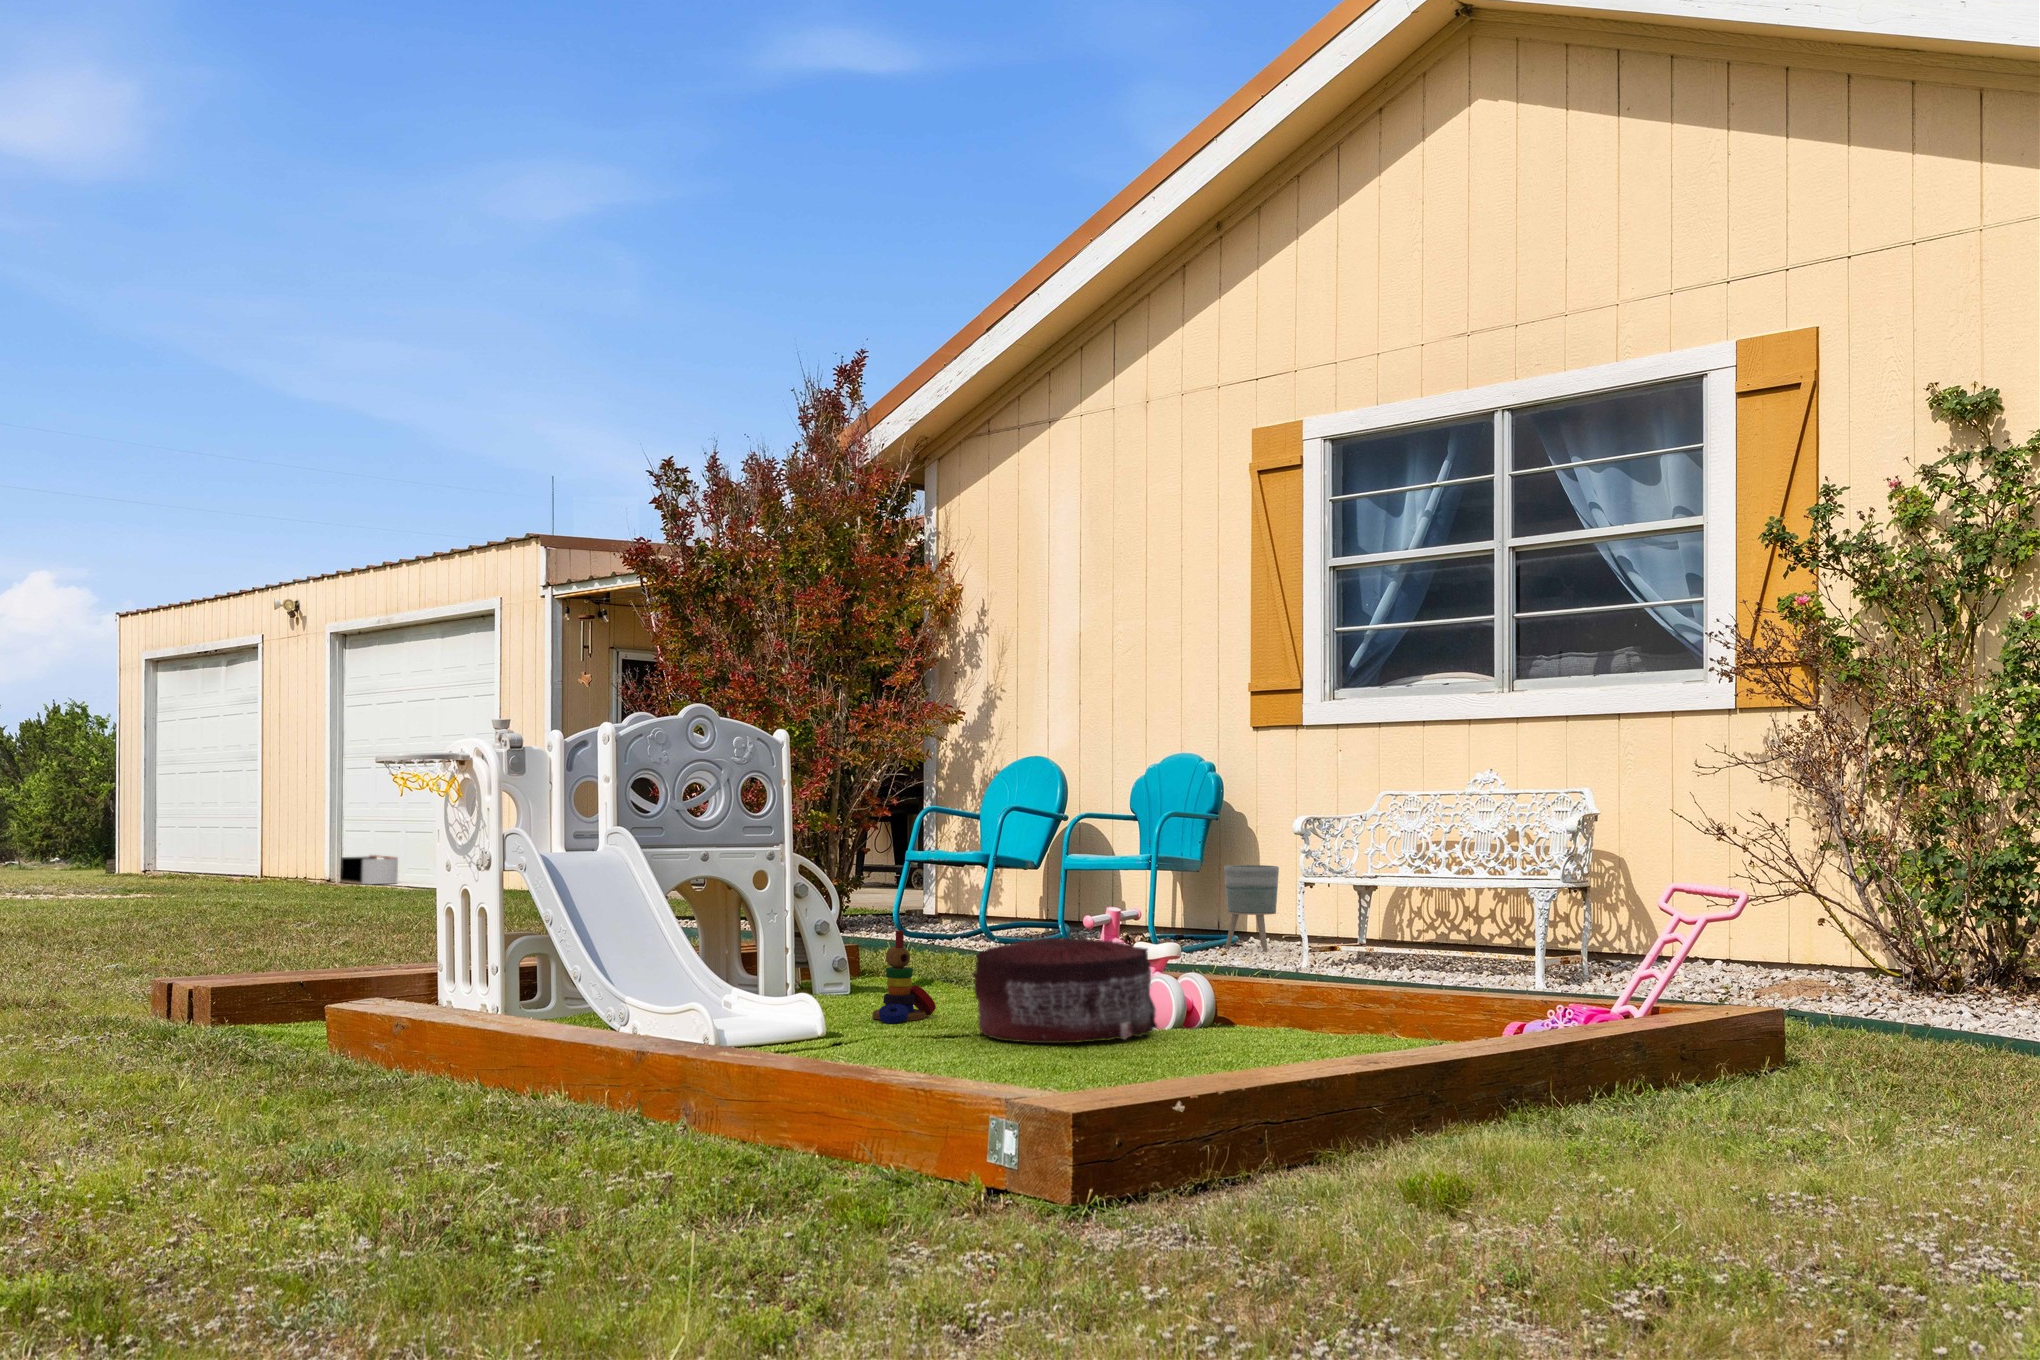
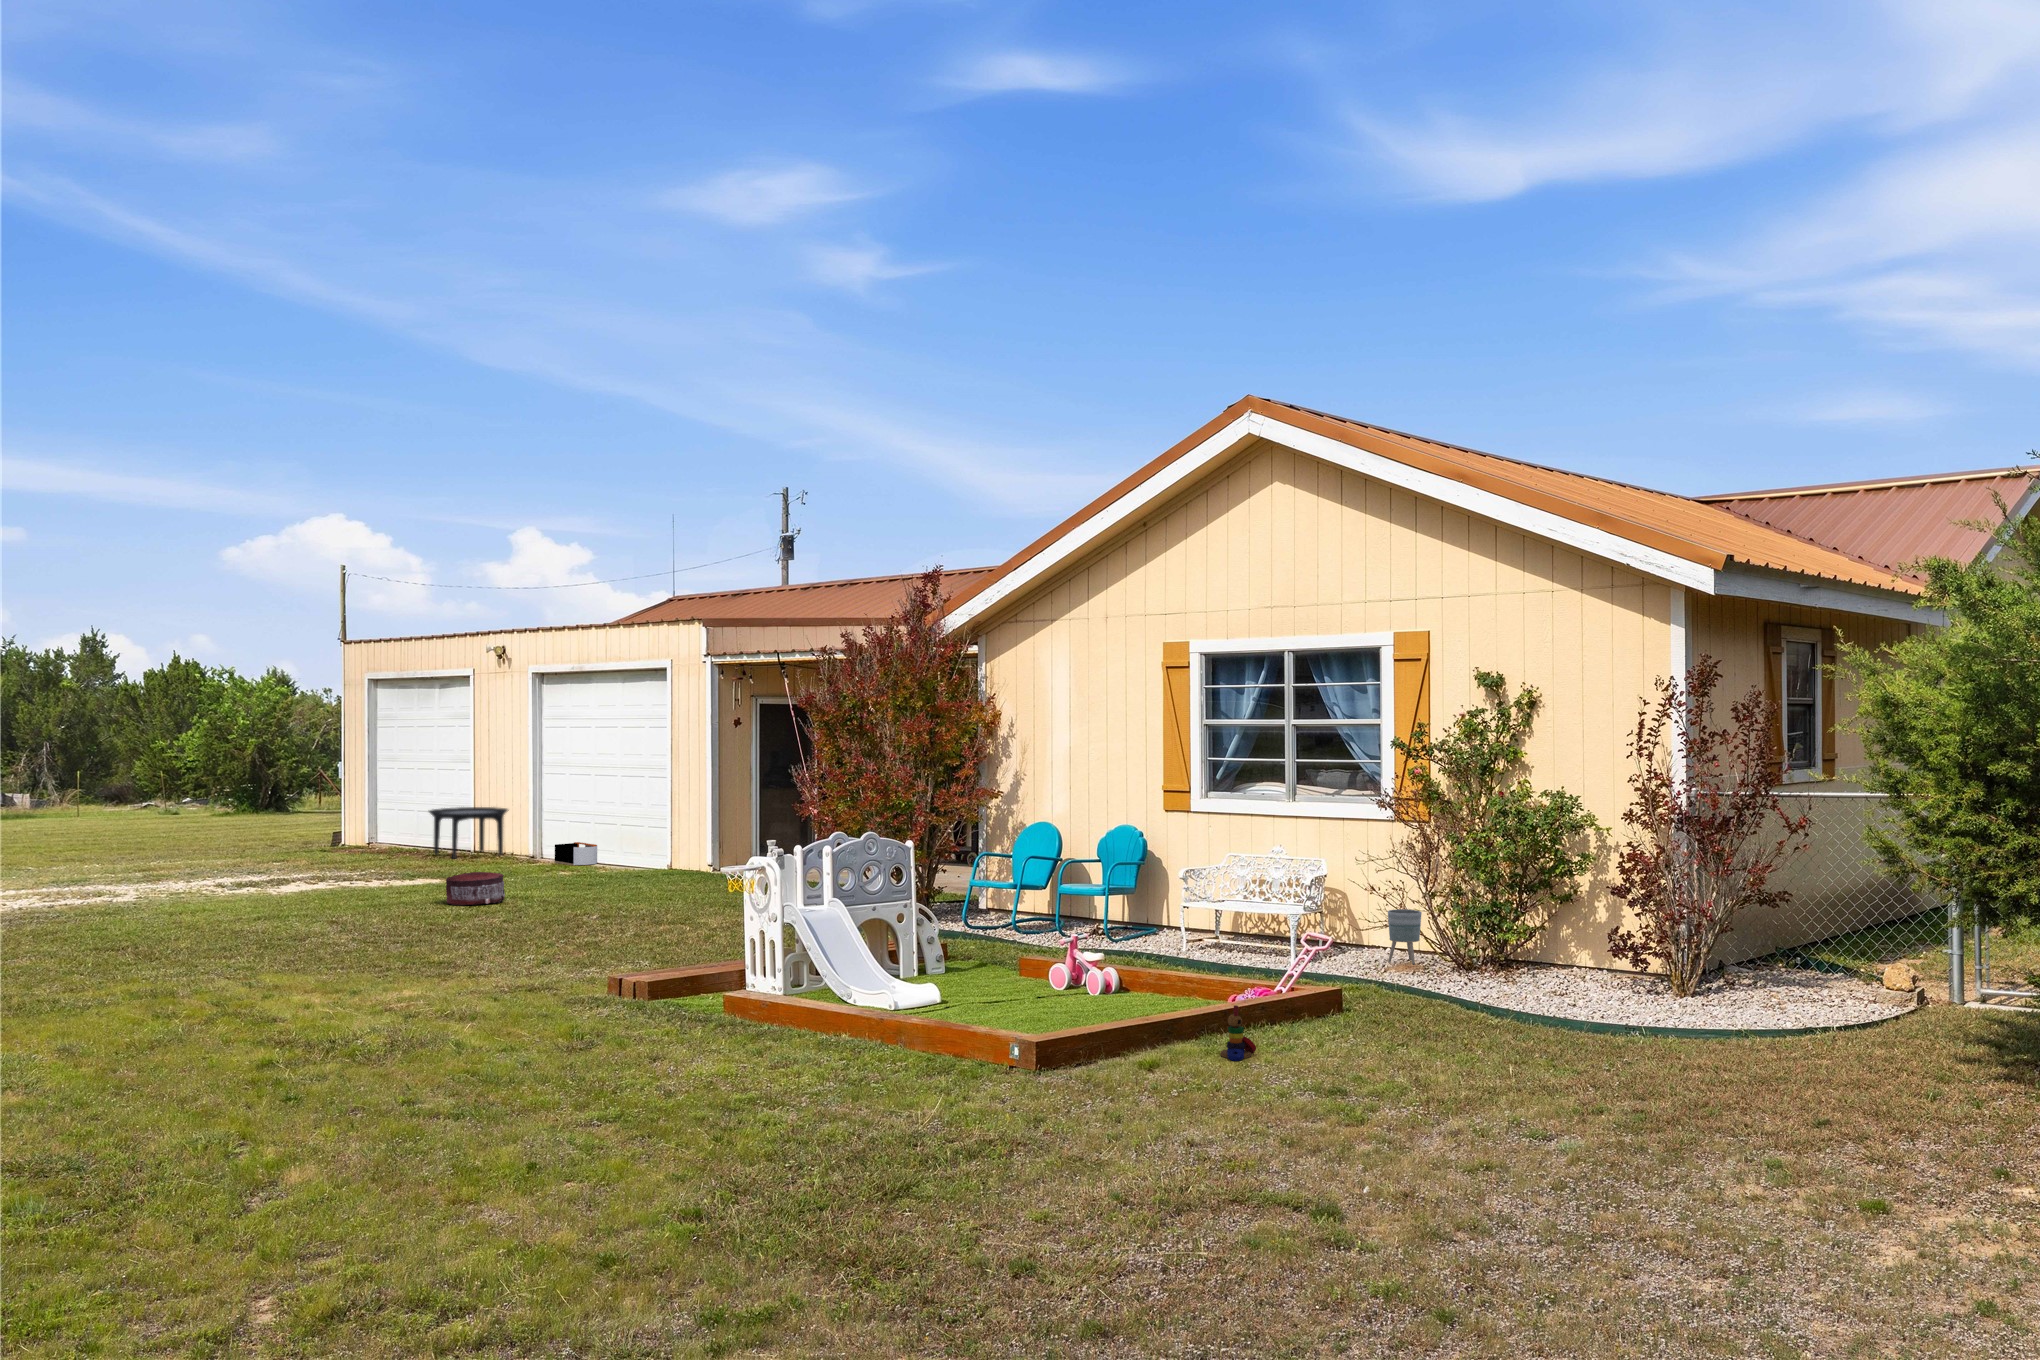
round table: none [182,815,296,880] -> present [429,807,509,859]
planter: present [1224,865,1279,952] -> present [1388,909,1422,964]
stacking toy: present [872,931,936,1023] -> present [1220,1005,1256,1061]
pouf: present [973,938,1158,1043] -> present [446,872,505,905]

